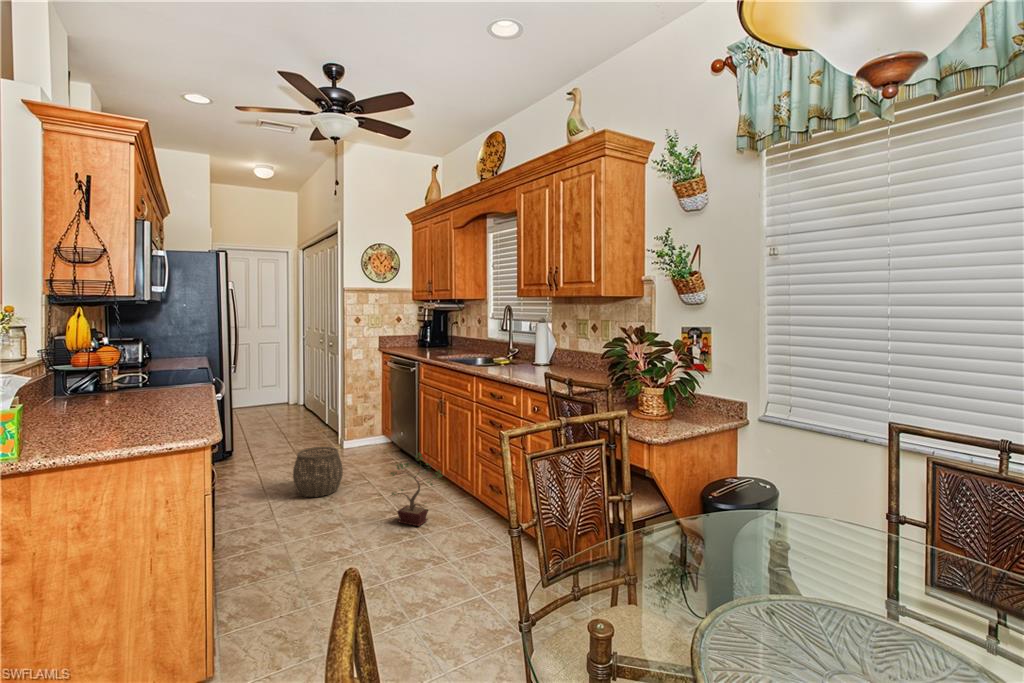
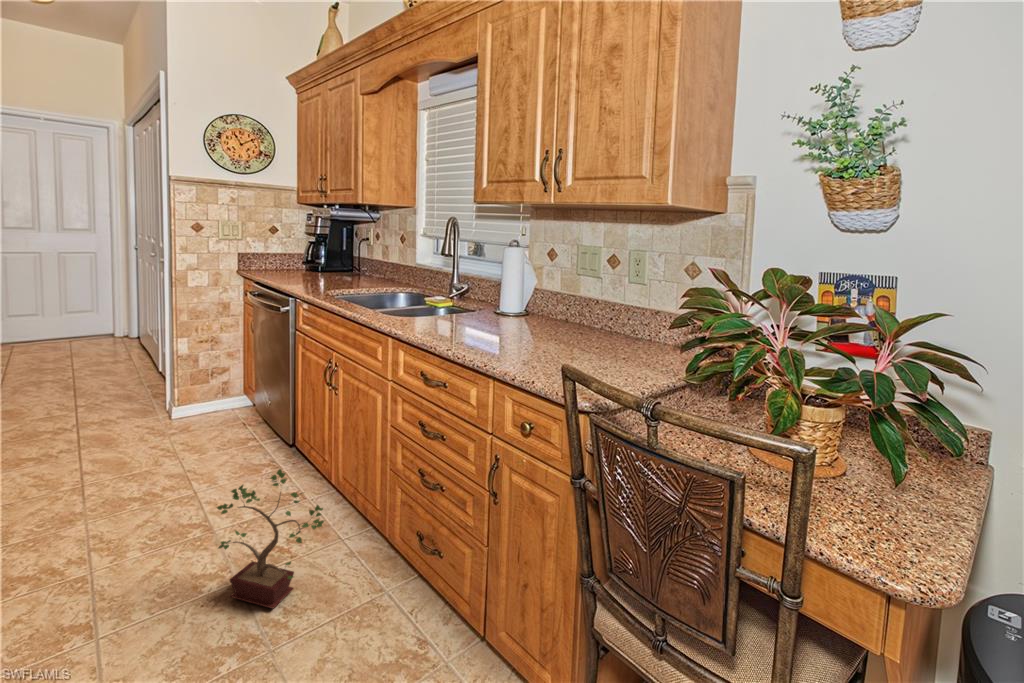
woven basket: present [293,447,343,497] -> none [31,431,146,530]

